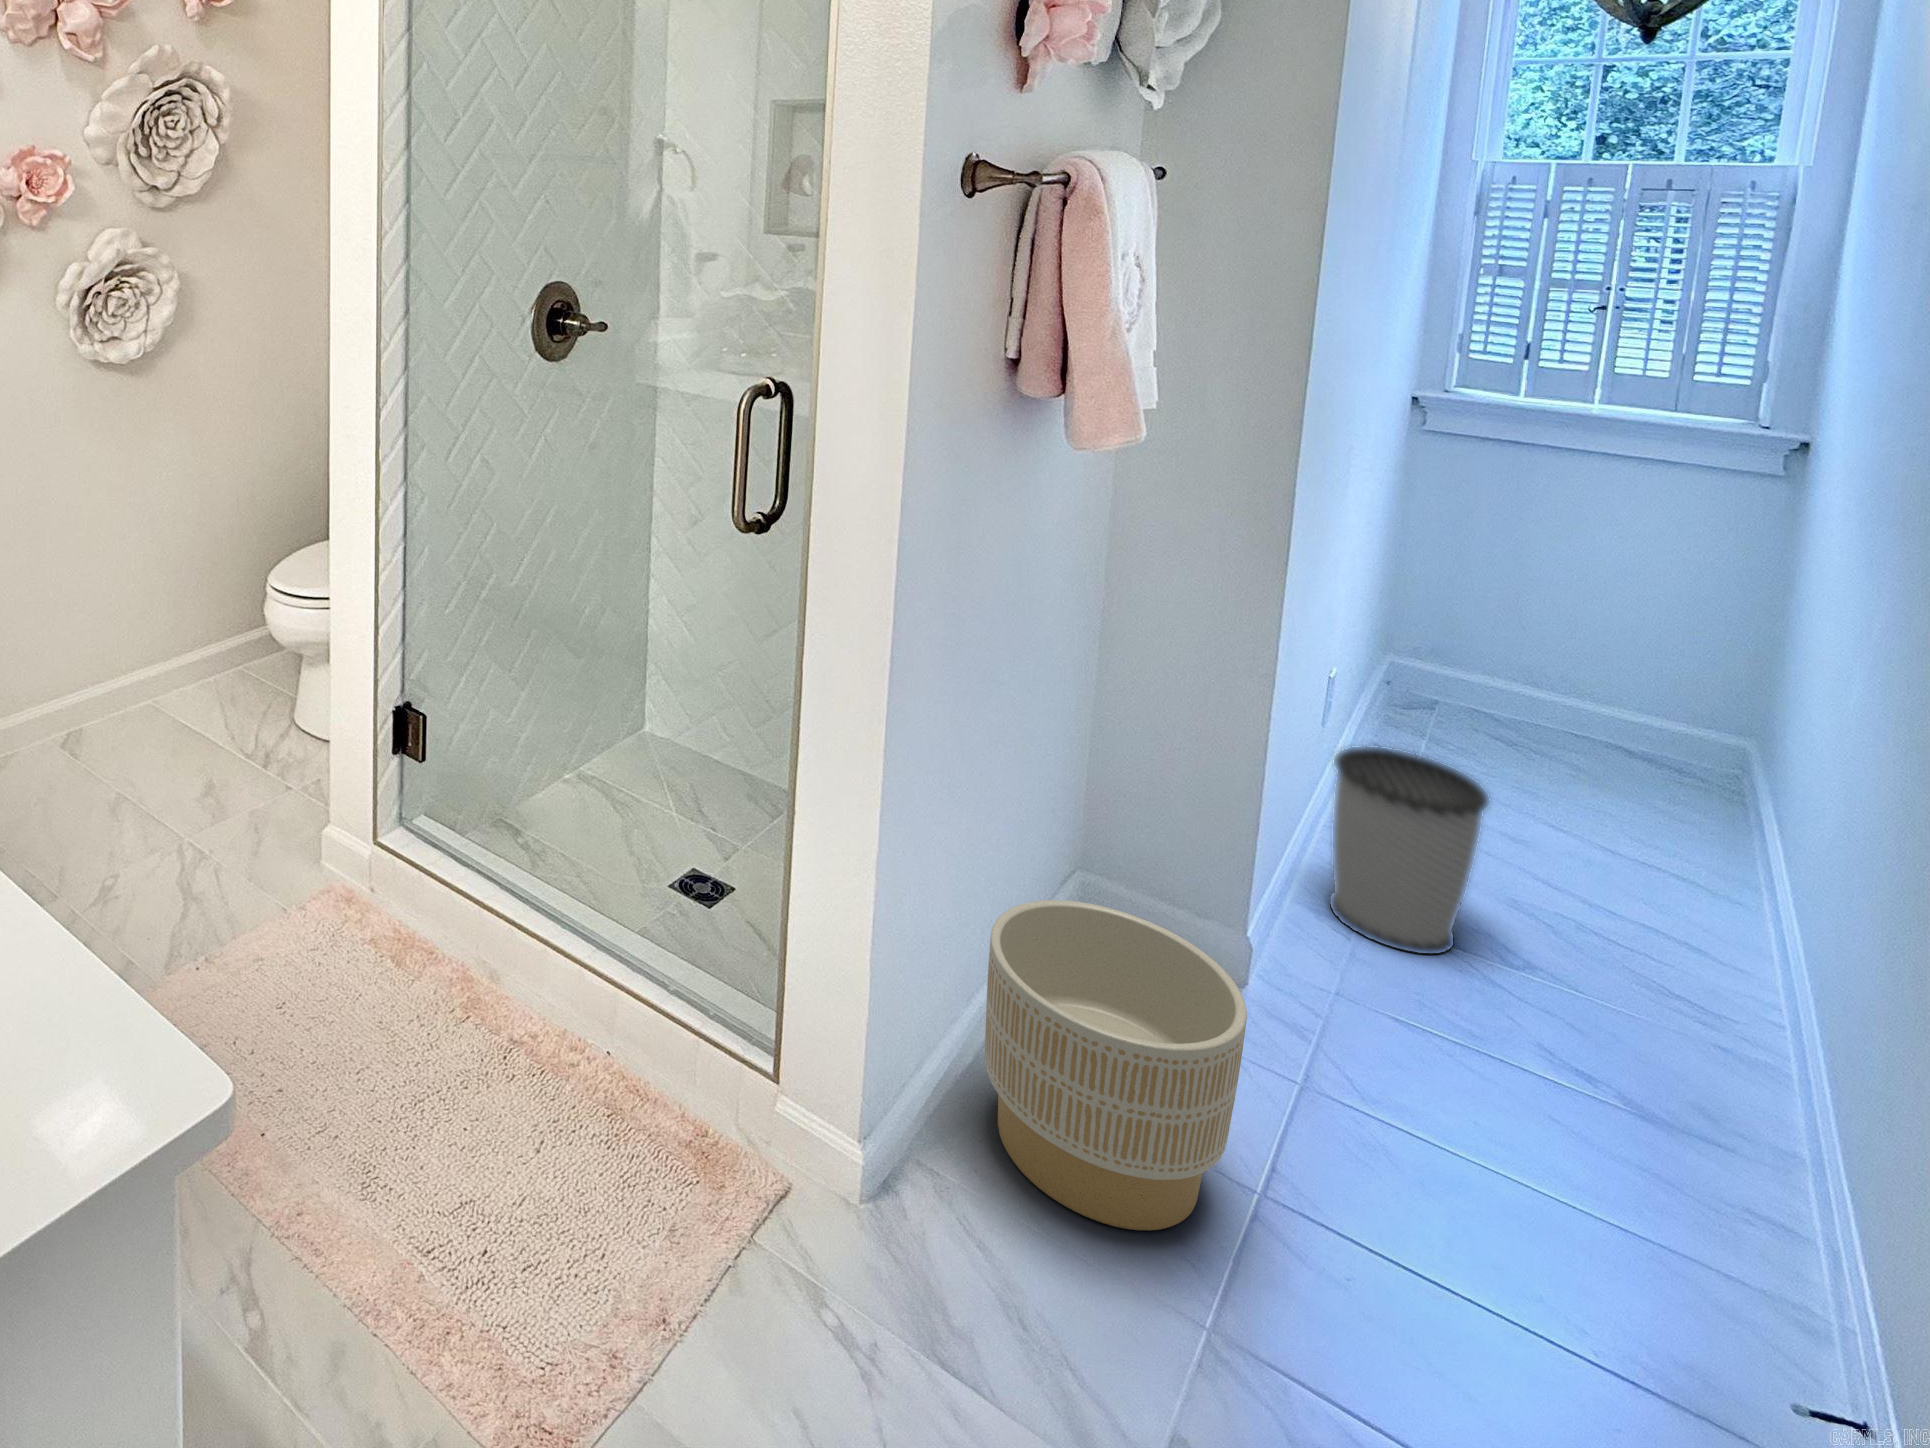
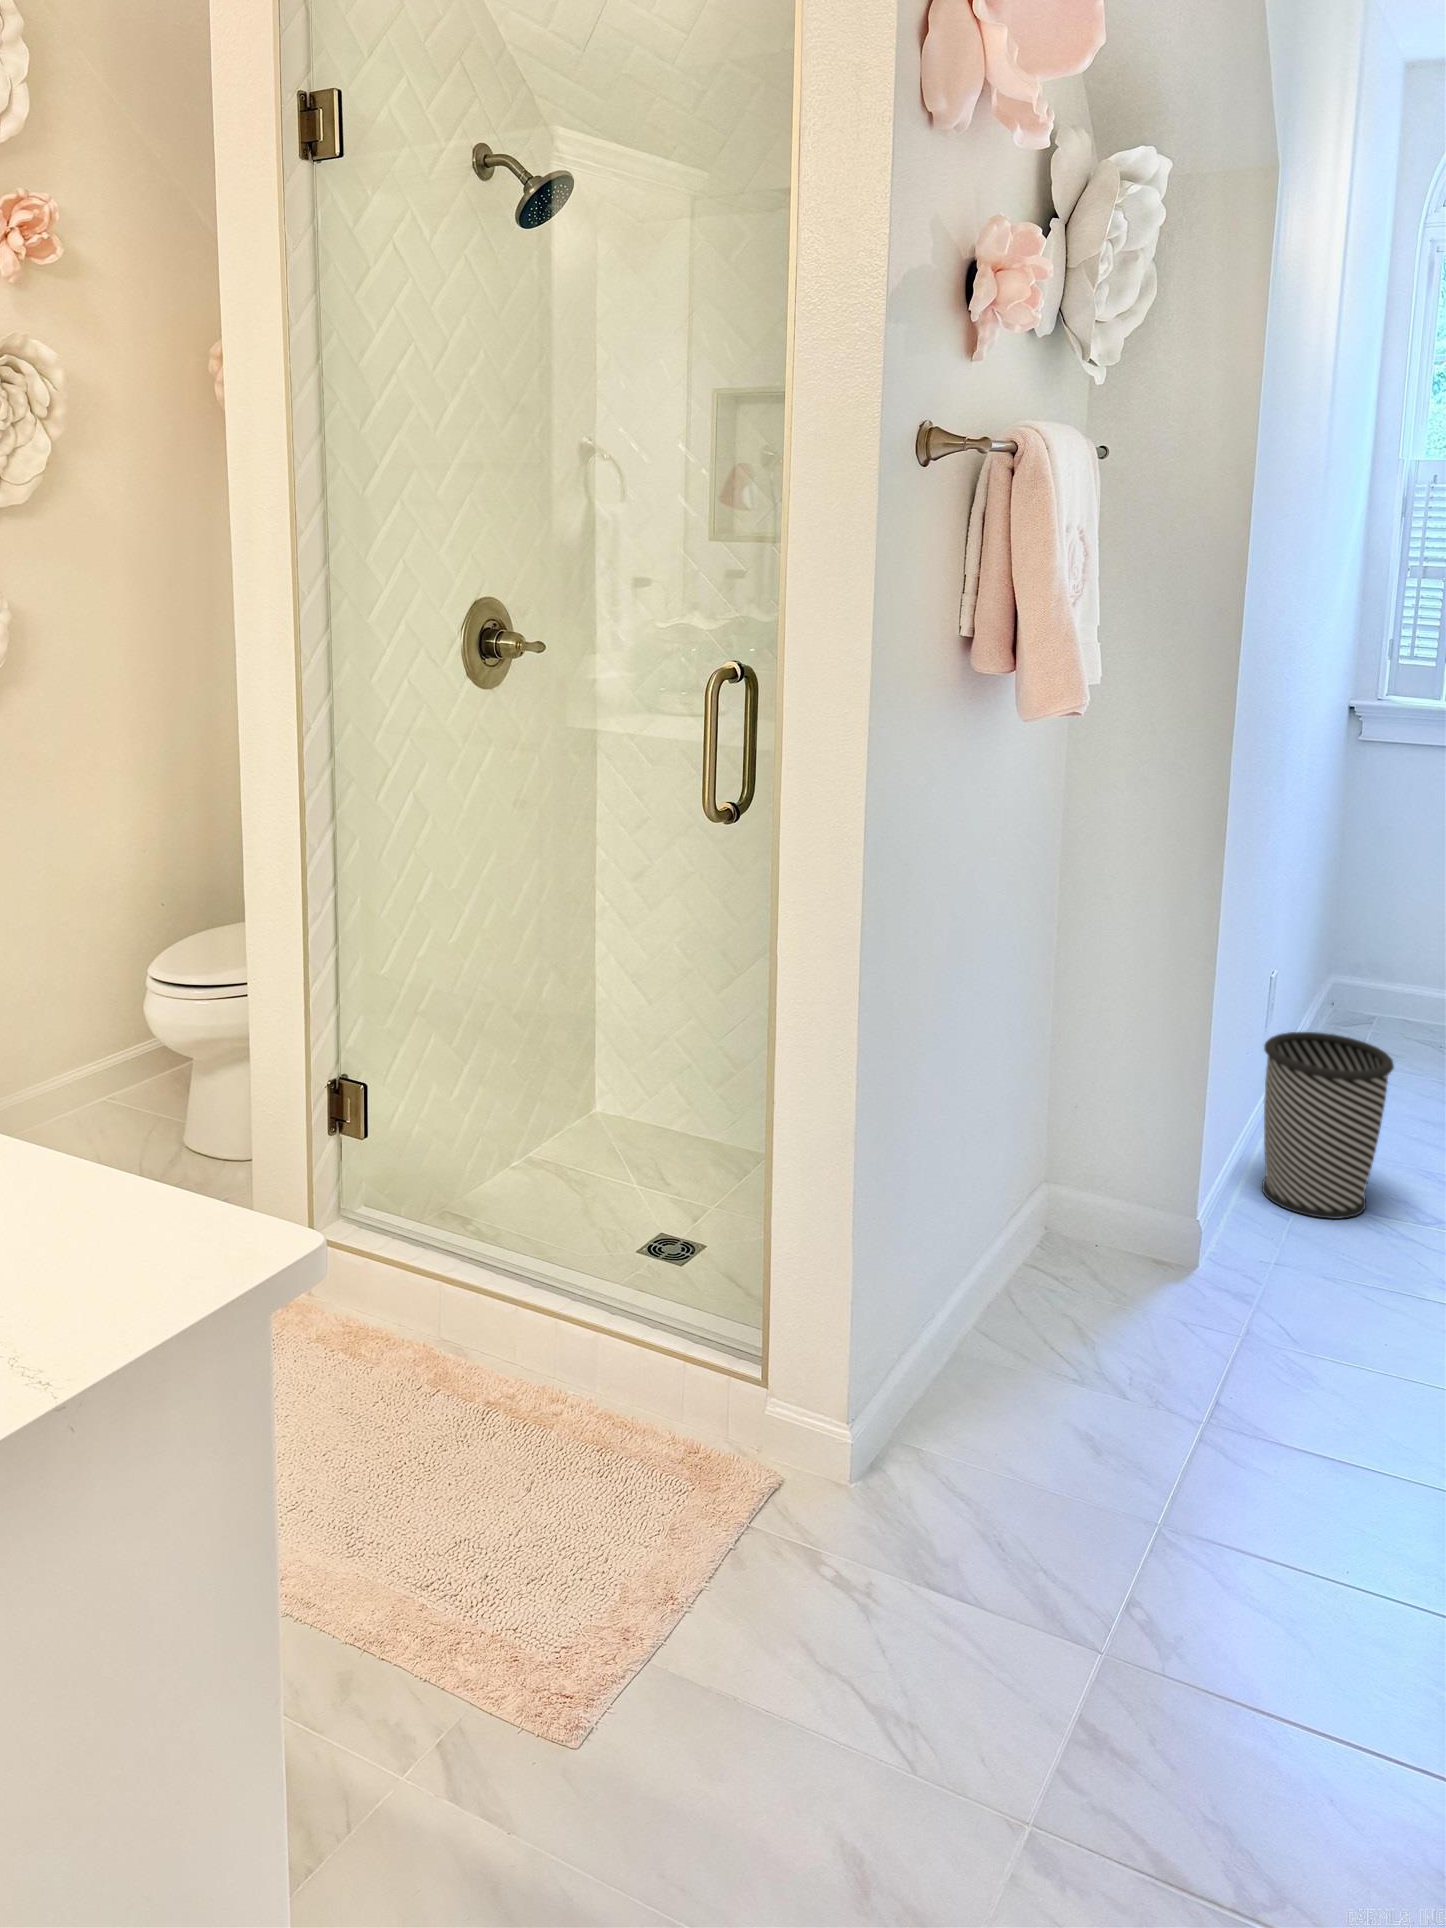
planter: present [985,900,1247,1230] -> none [956,1183,1186,1466]

